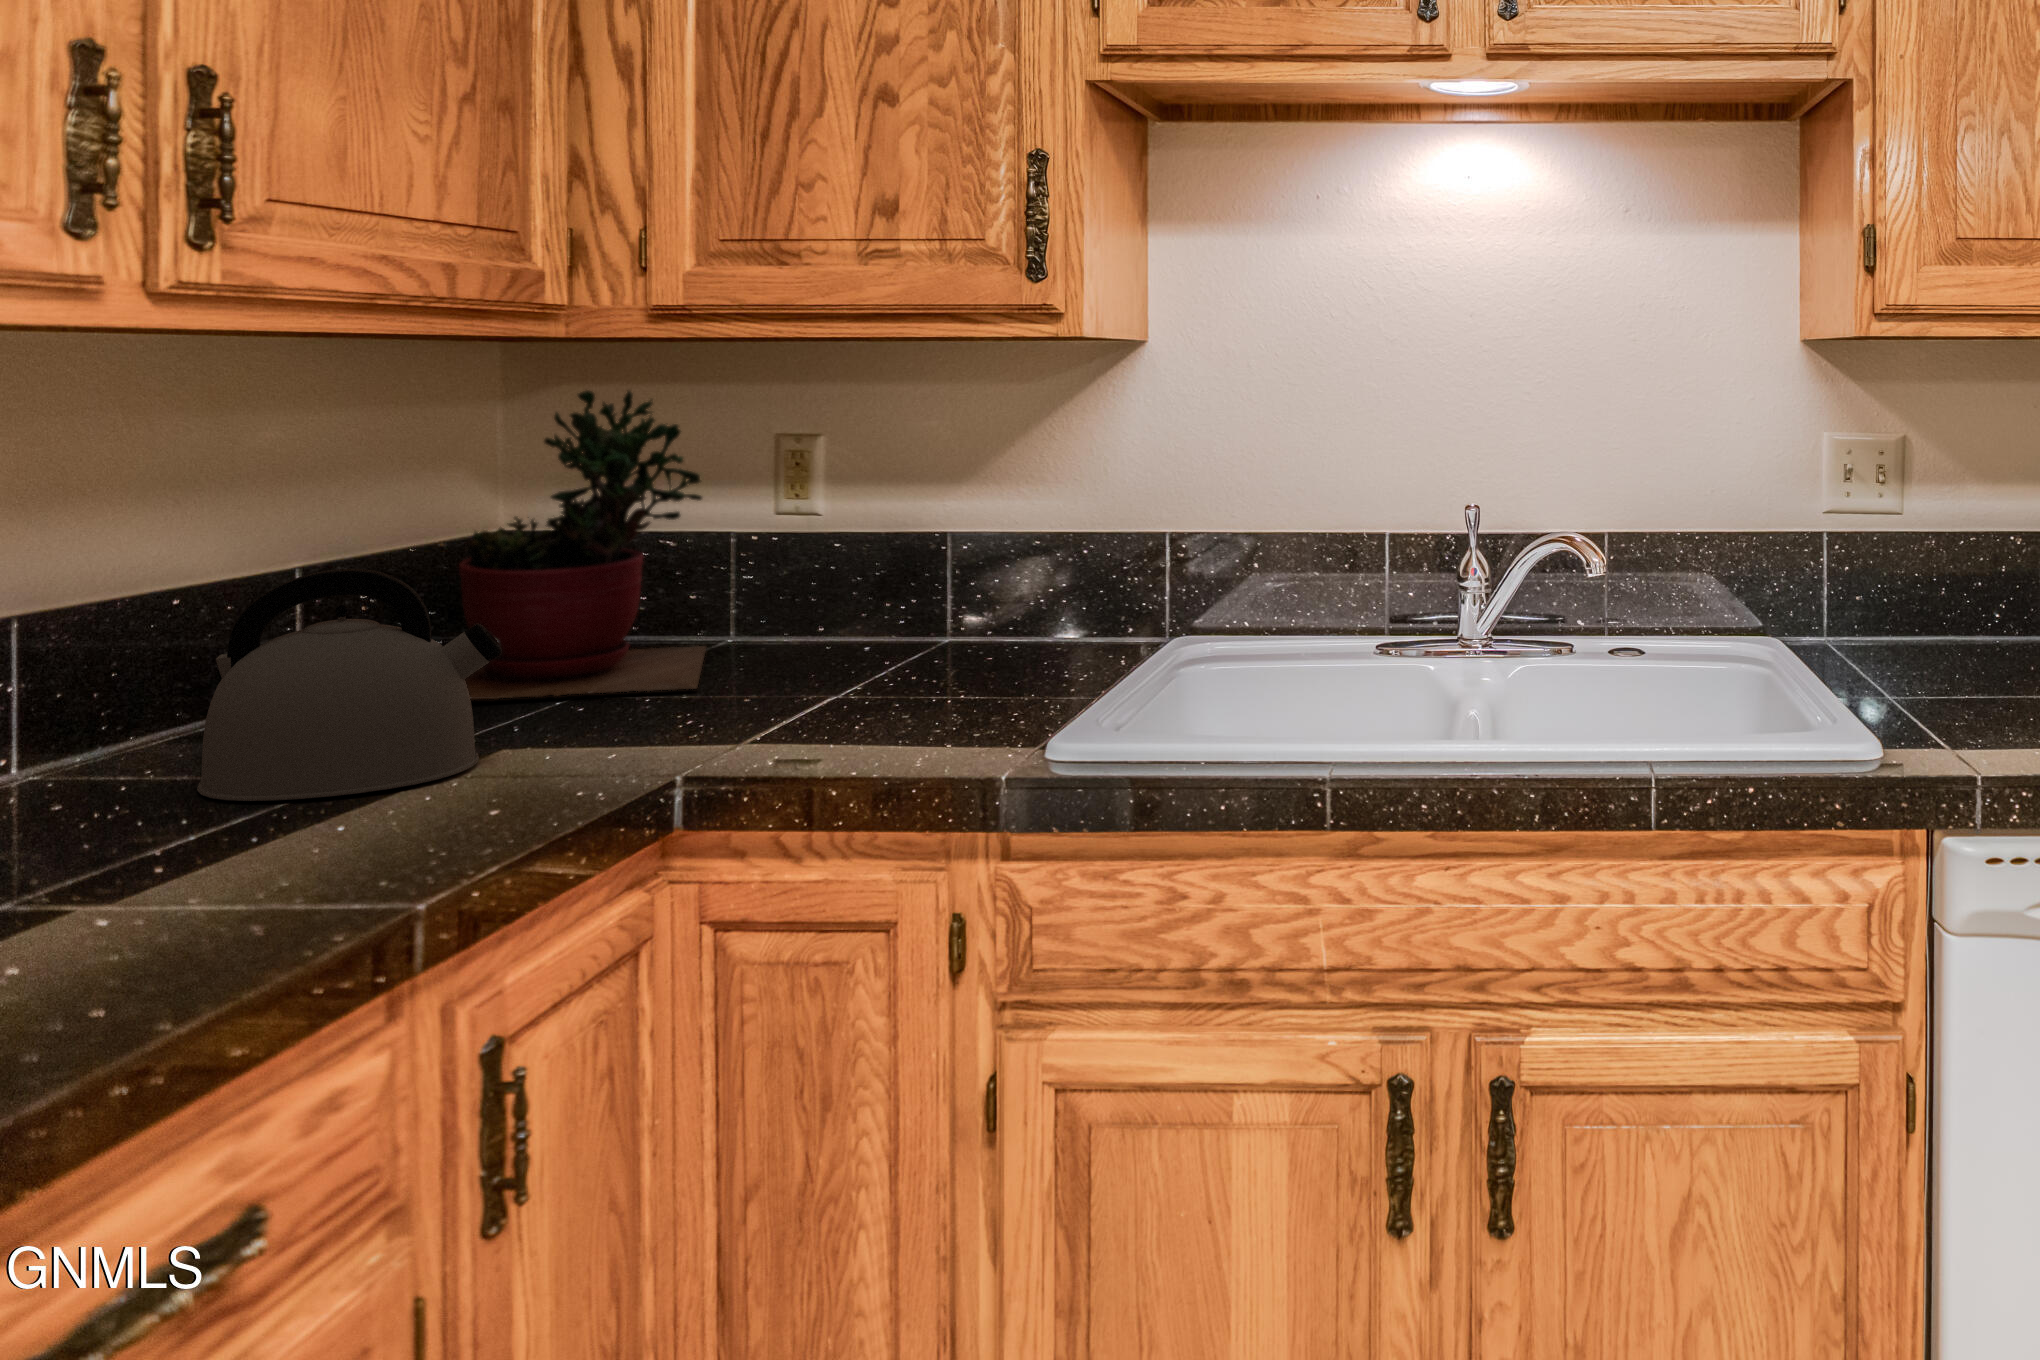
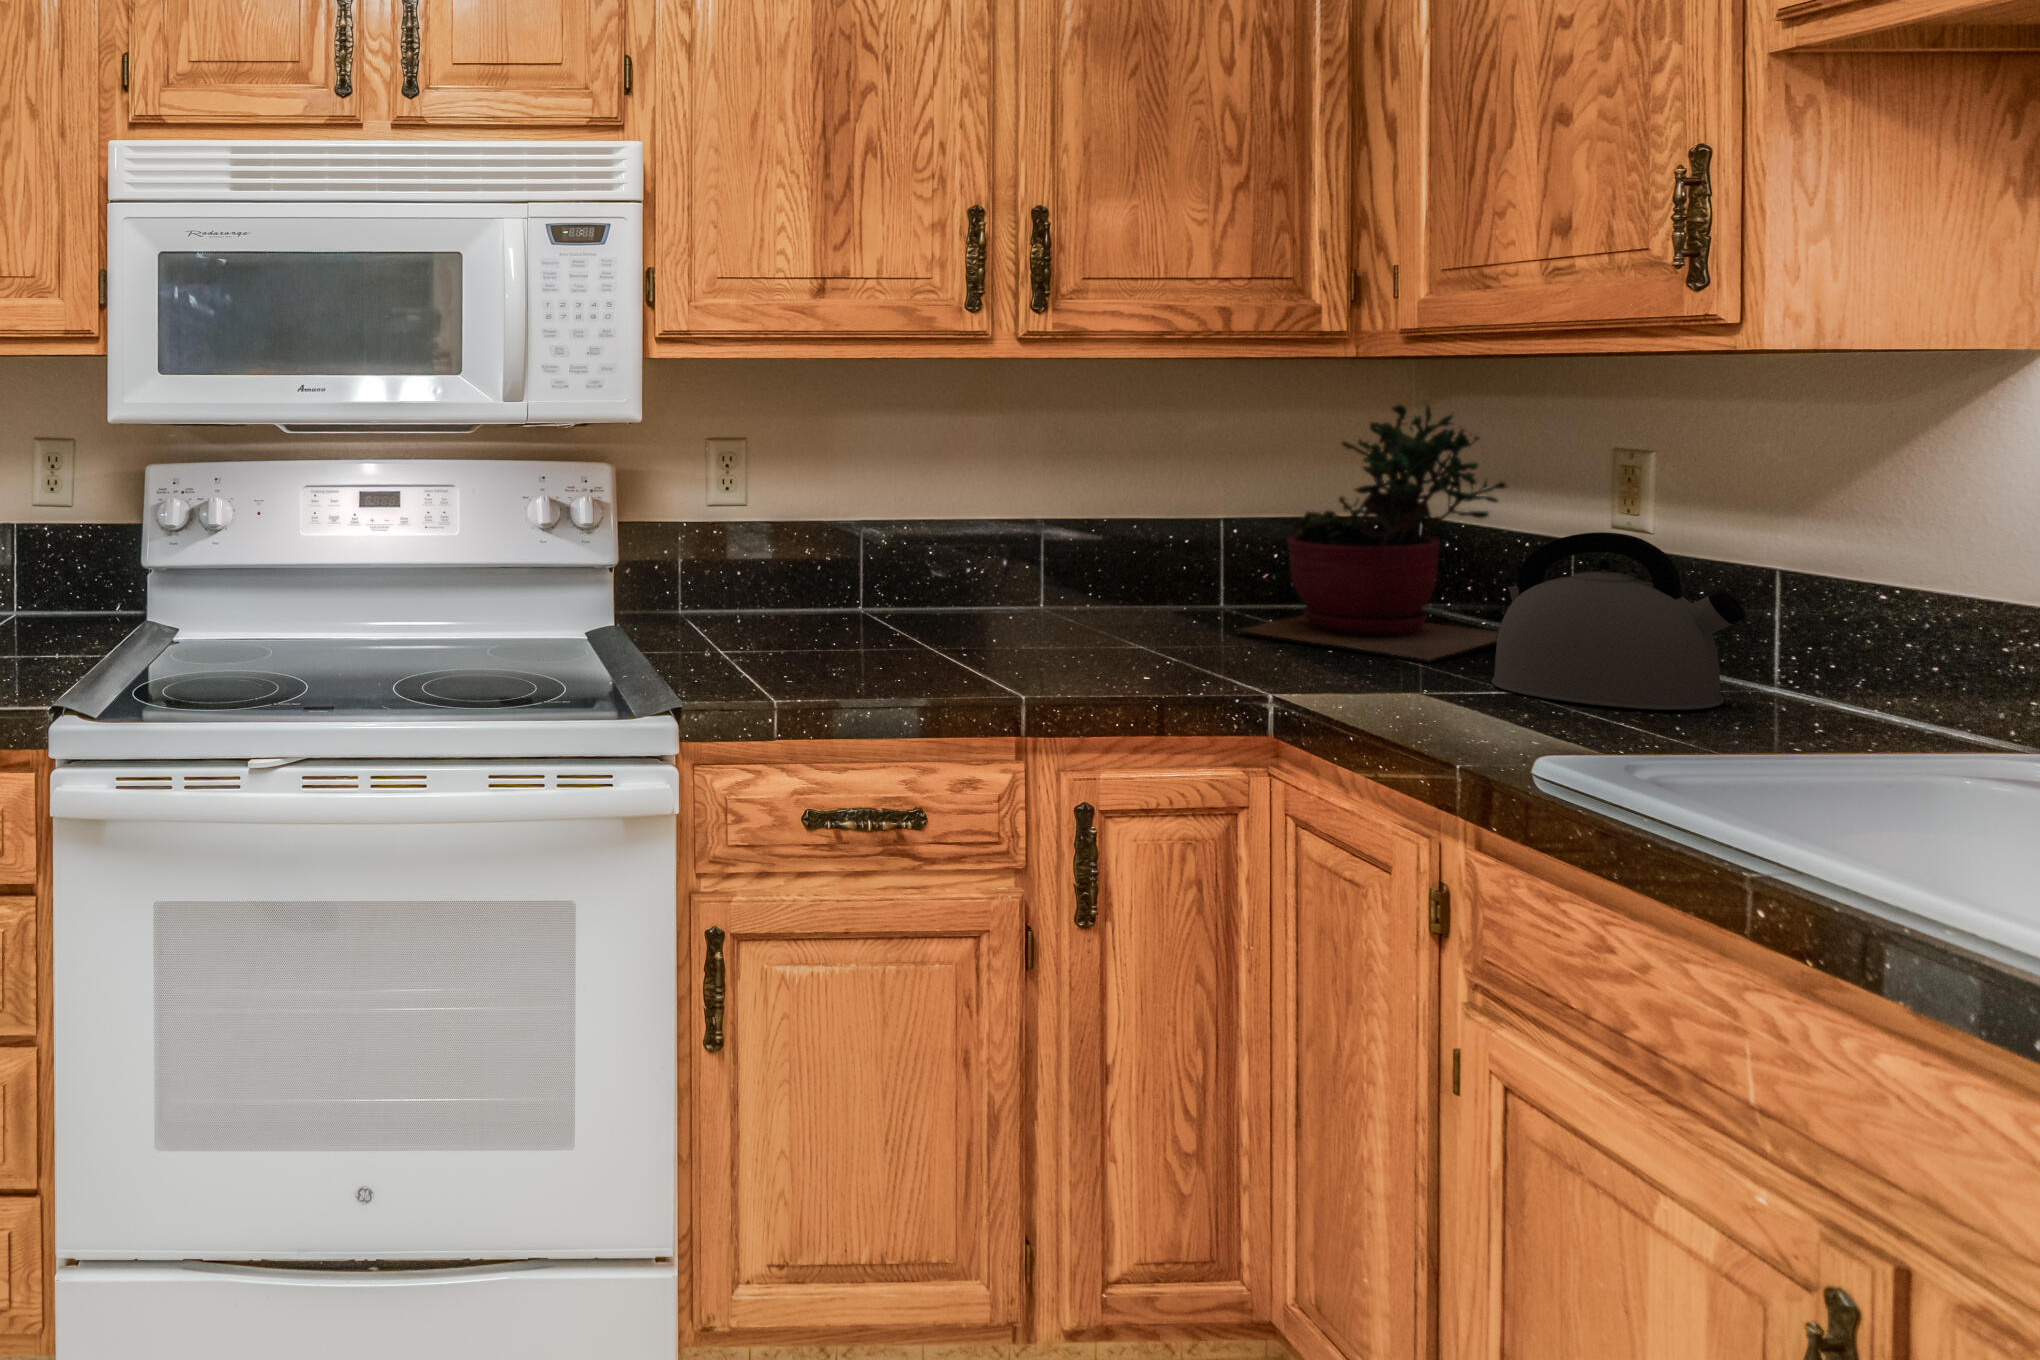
kettle: present [197,569,502,801] -> present [1491,532,1746,710]

